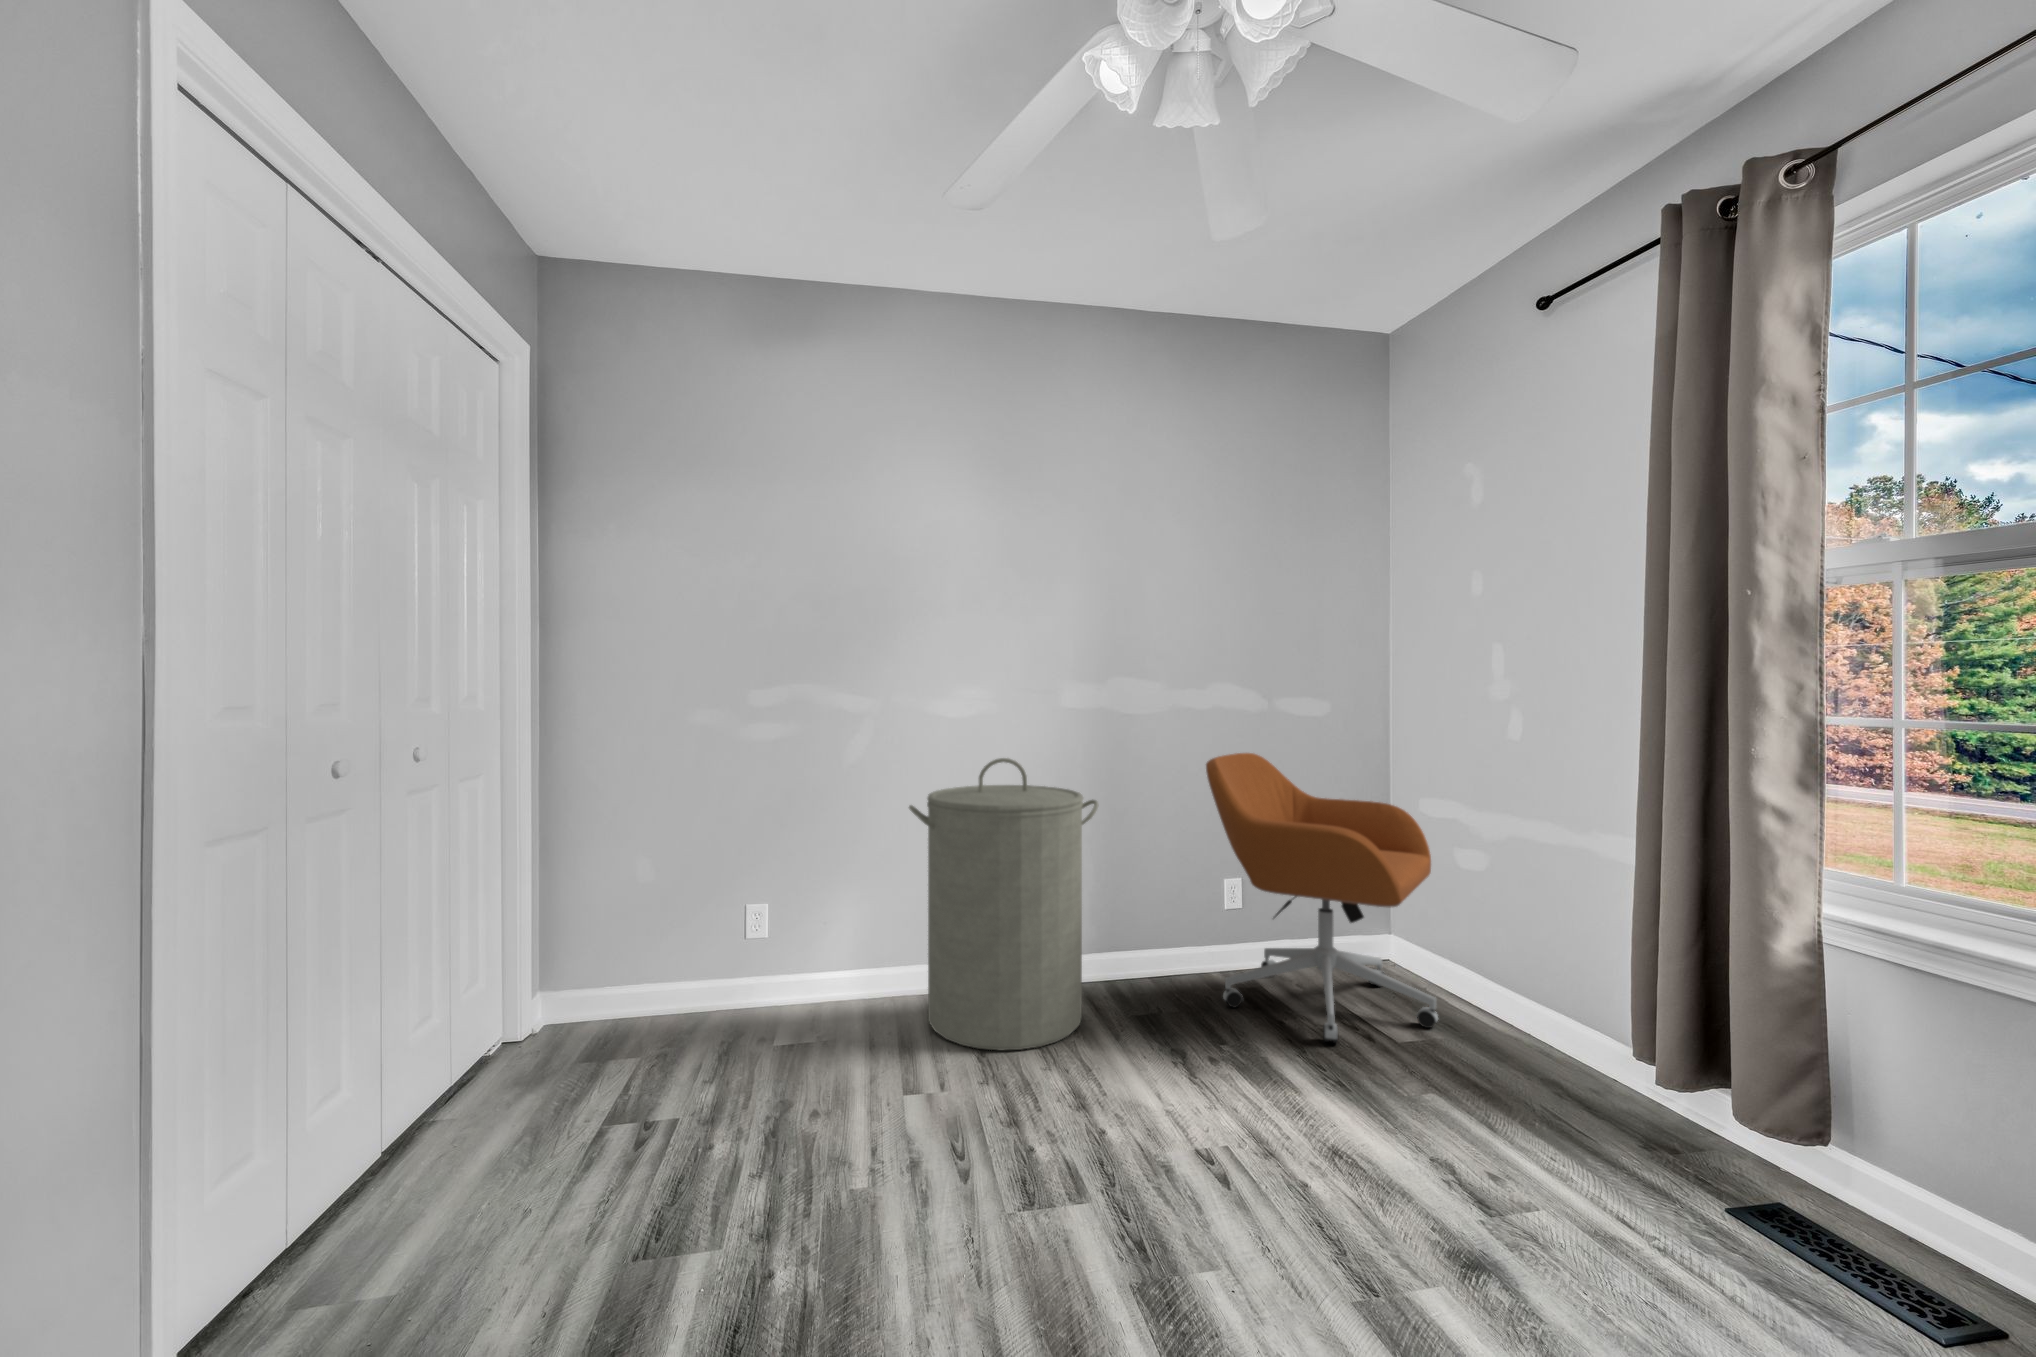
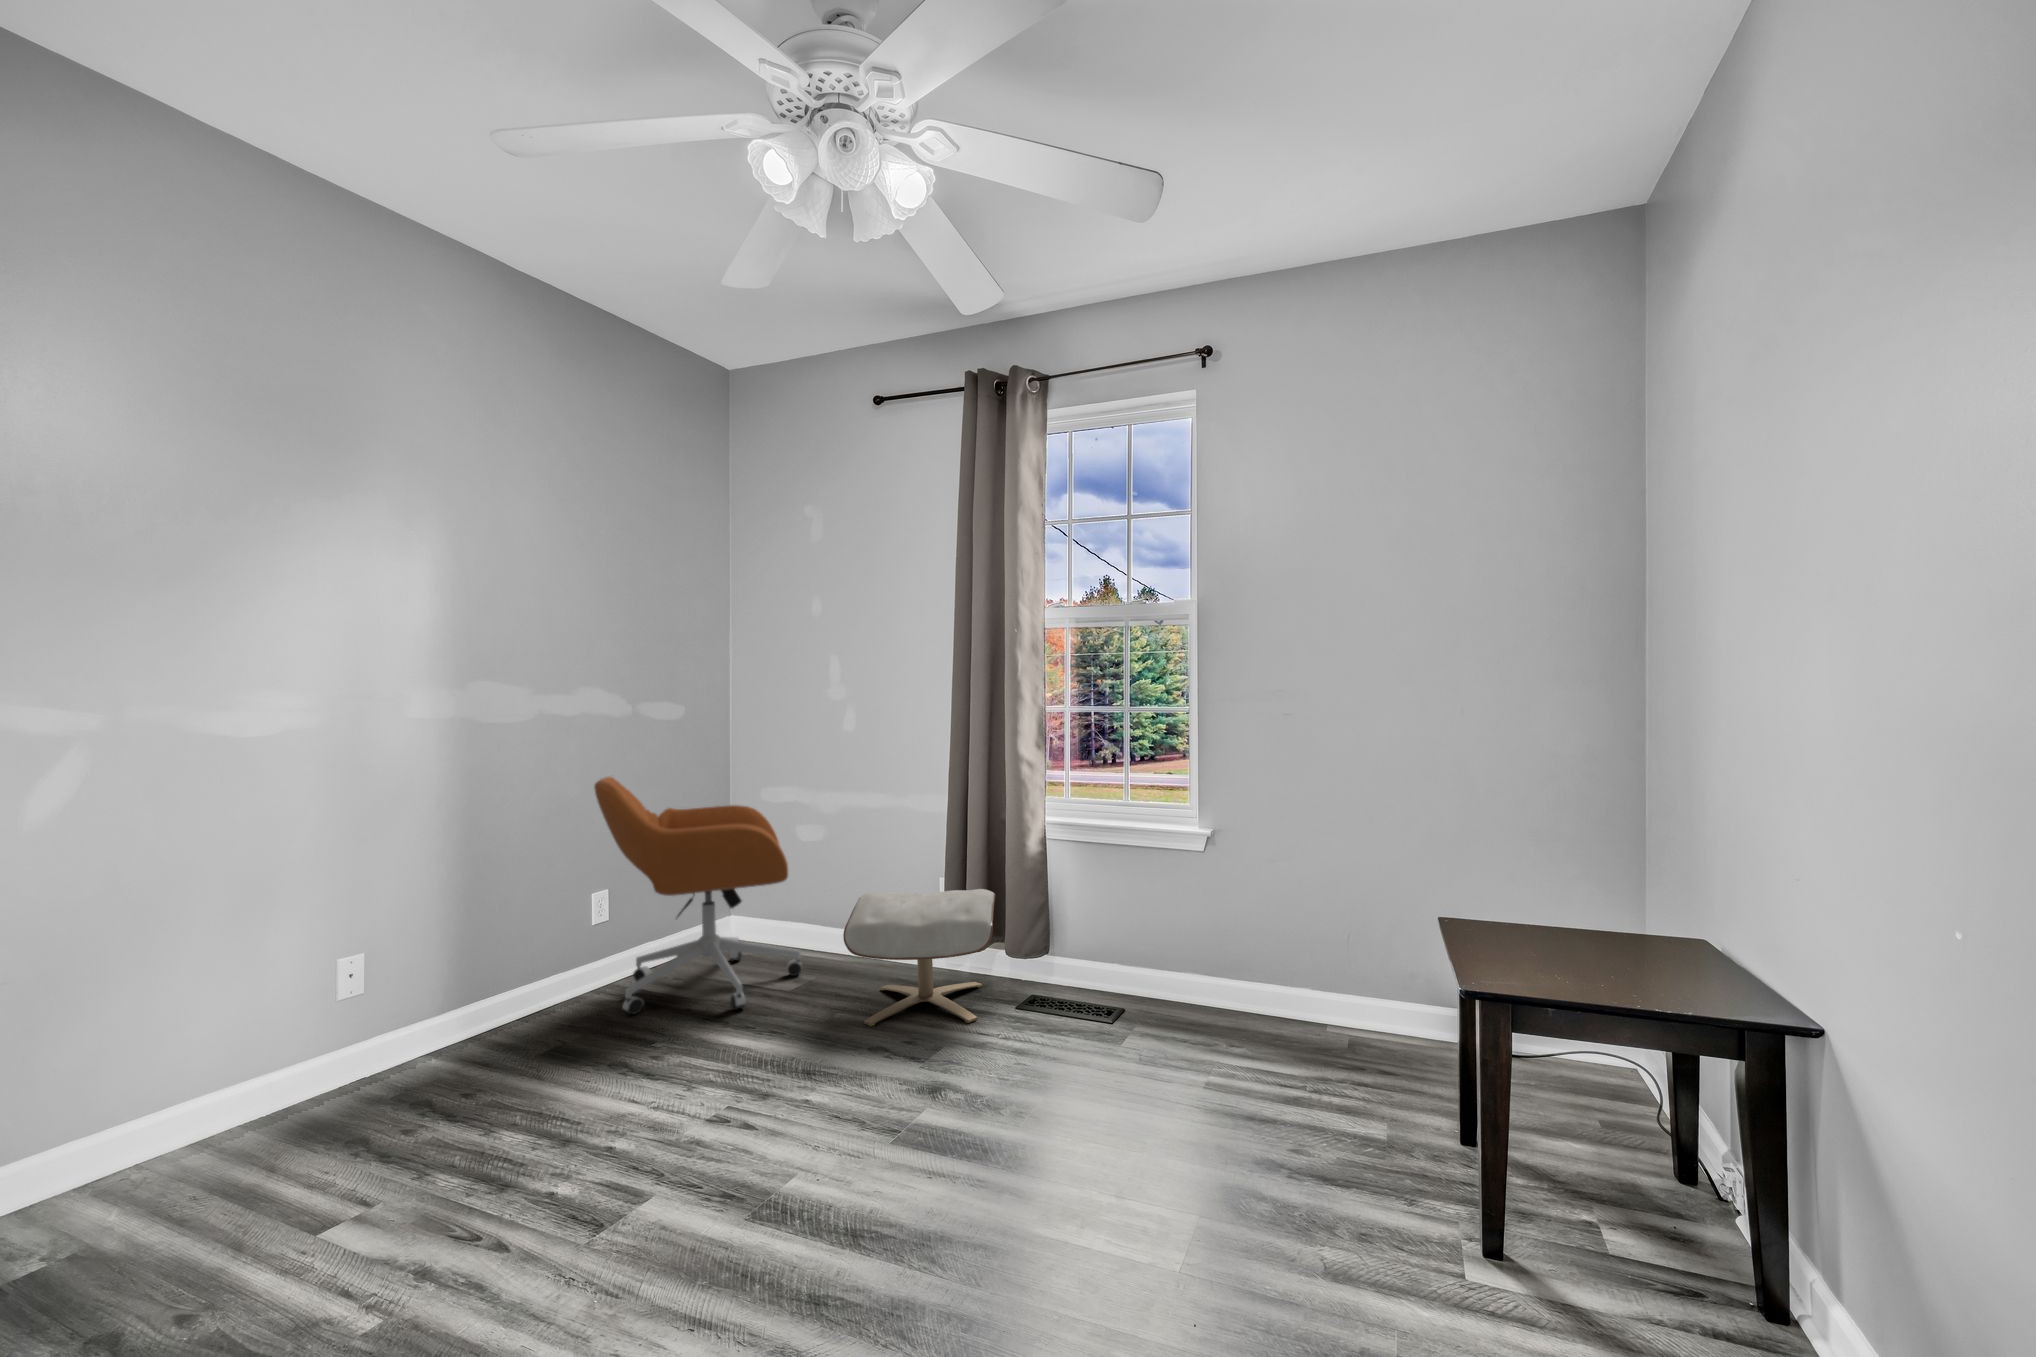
laundry hamper: present [909,758,1099,1050] -> none [237,803,499,1161]
ottoman: none [1433,952,1722,1197] -> present [843,889,995,1026]

